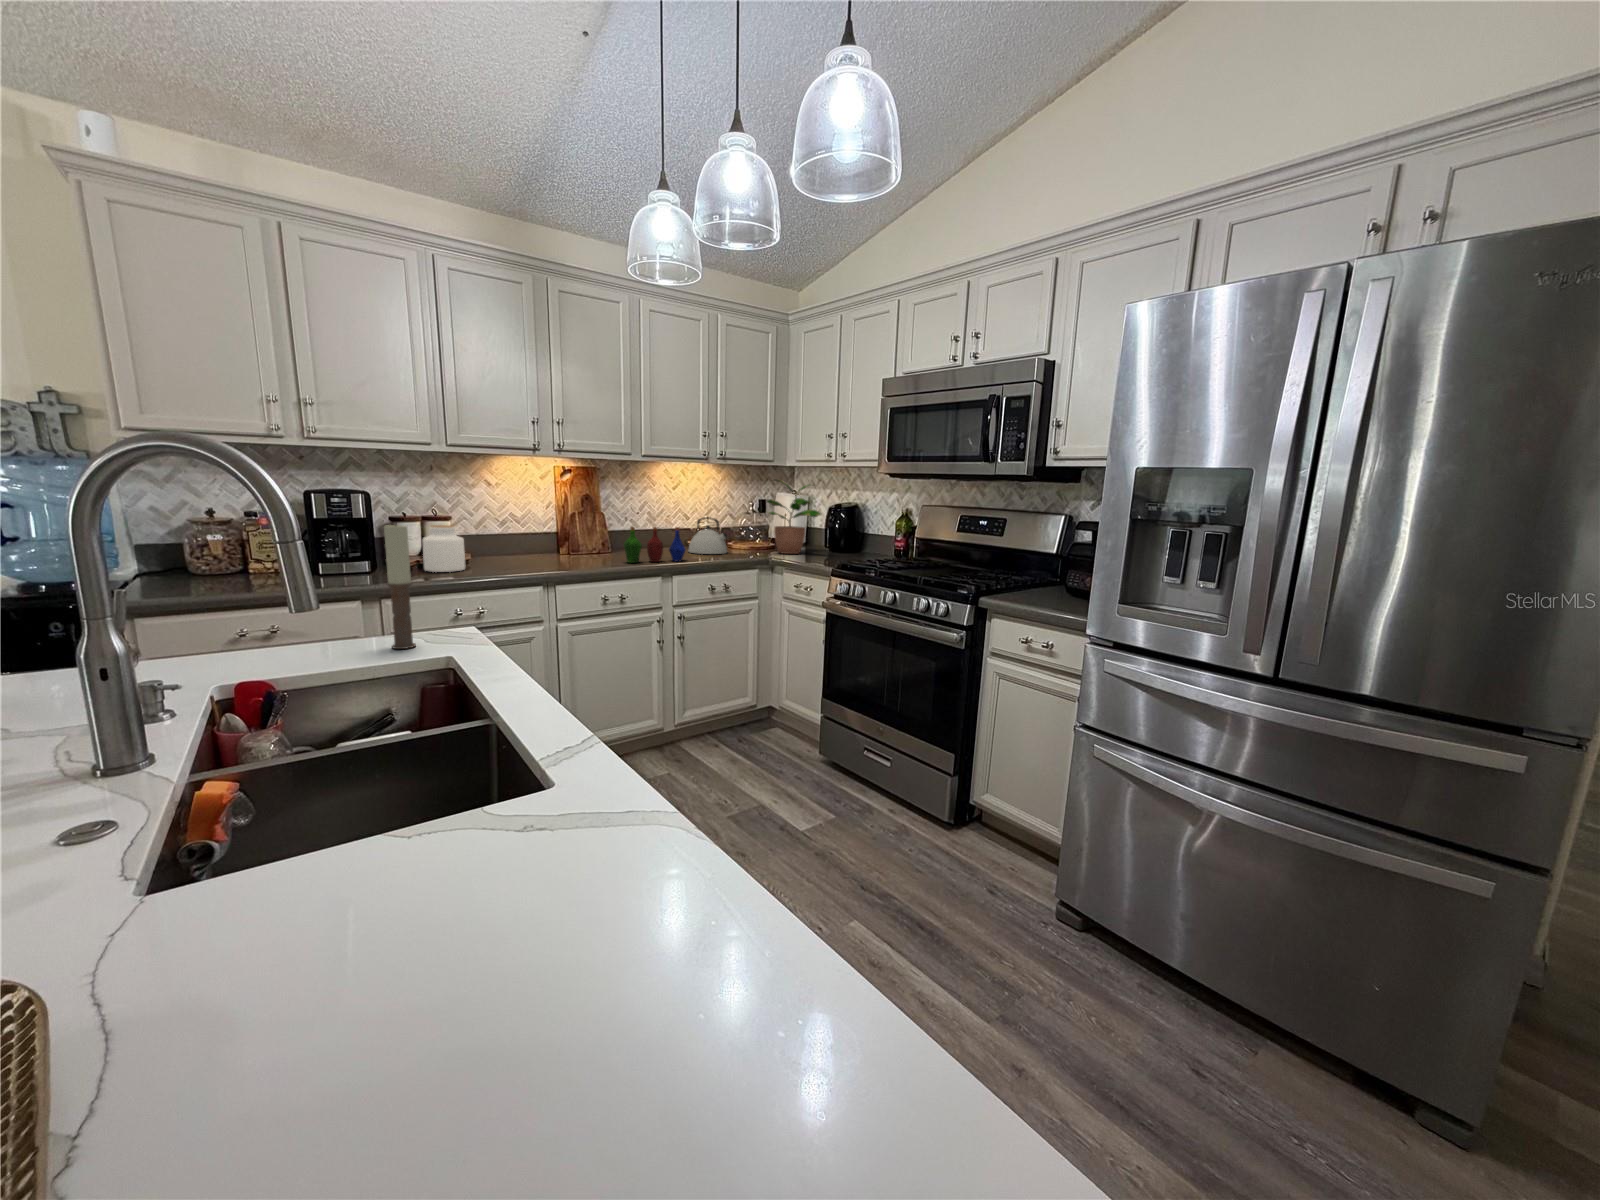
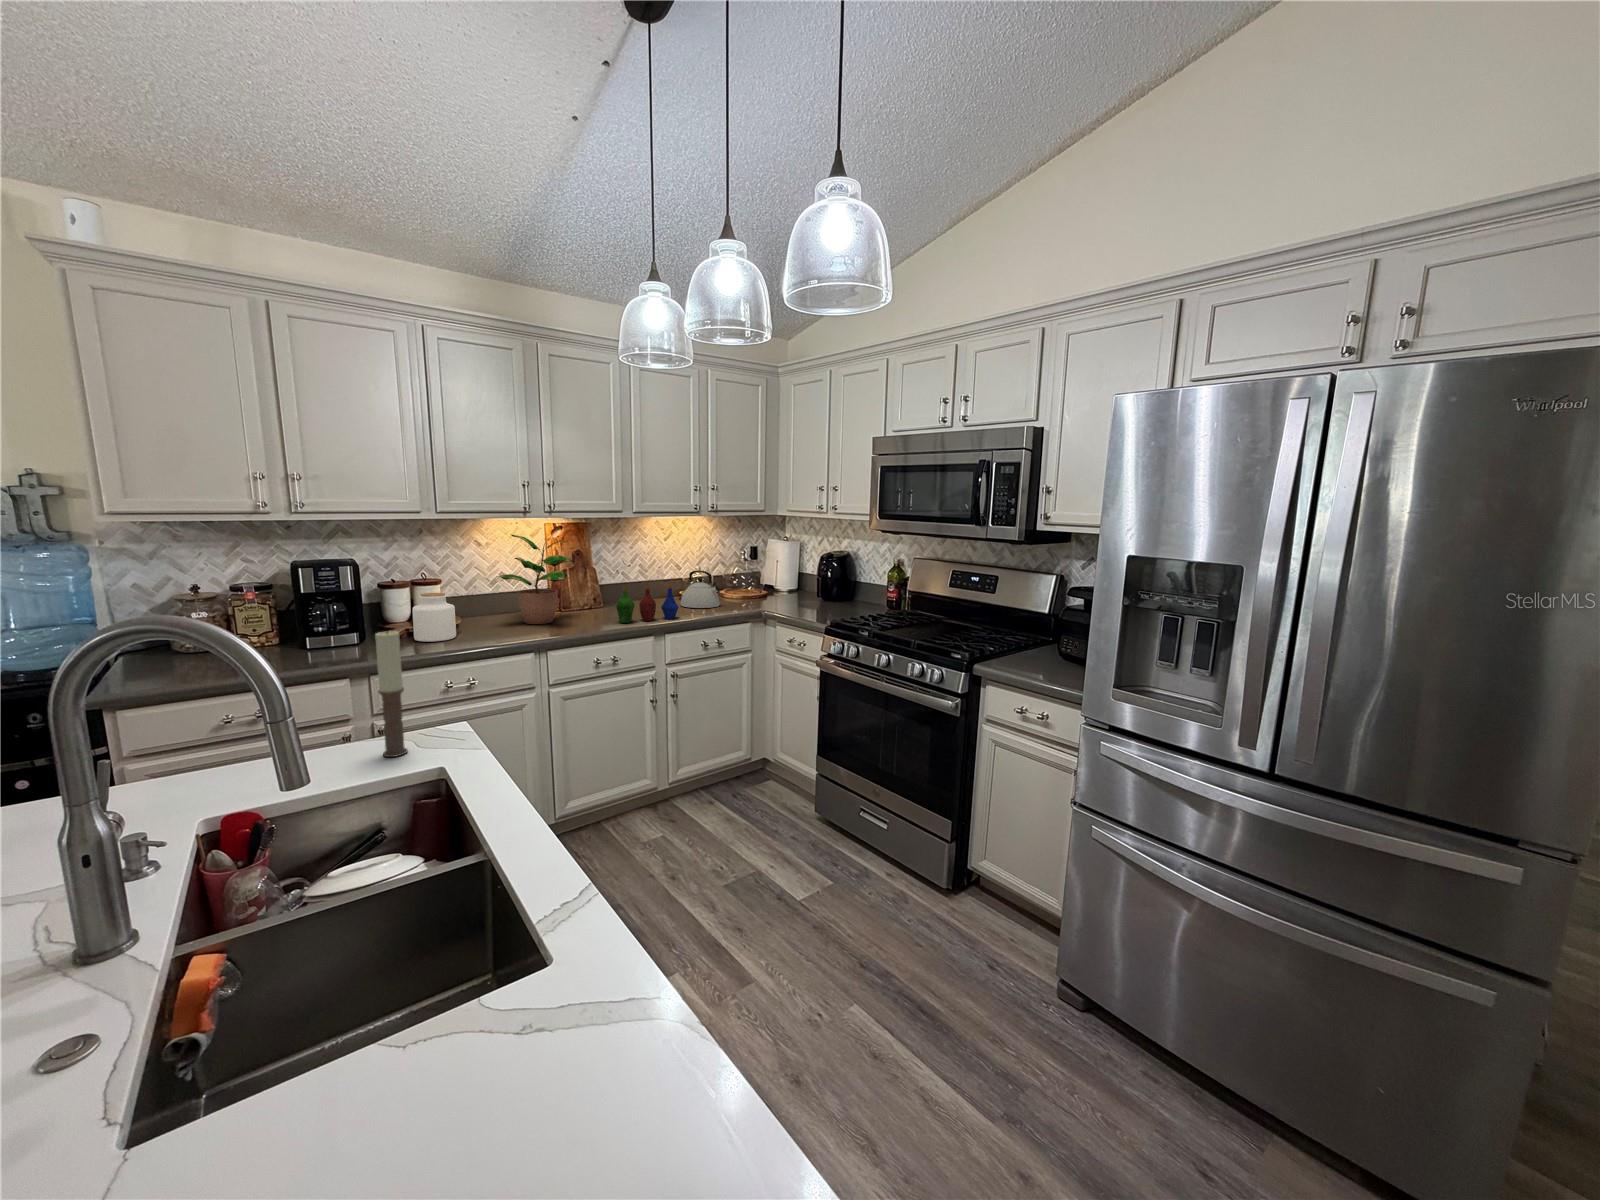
potted plant: present [766,479,821,554] -> present [498,534,573,624]

